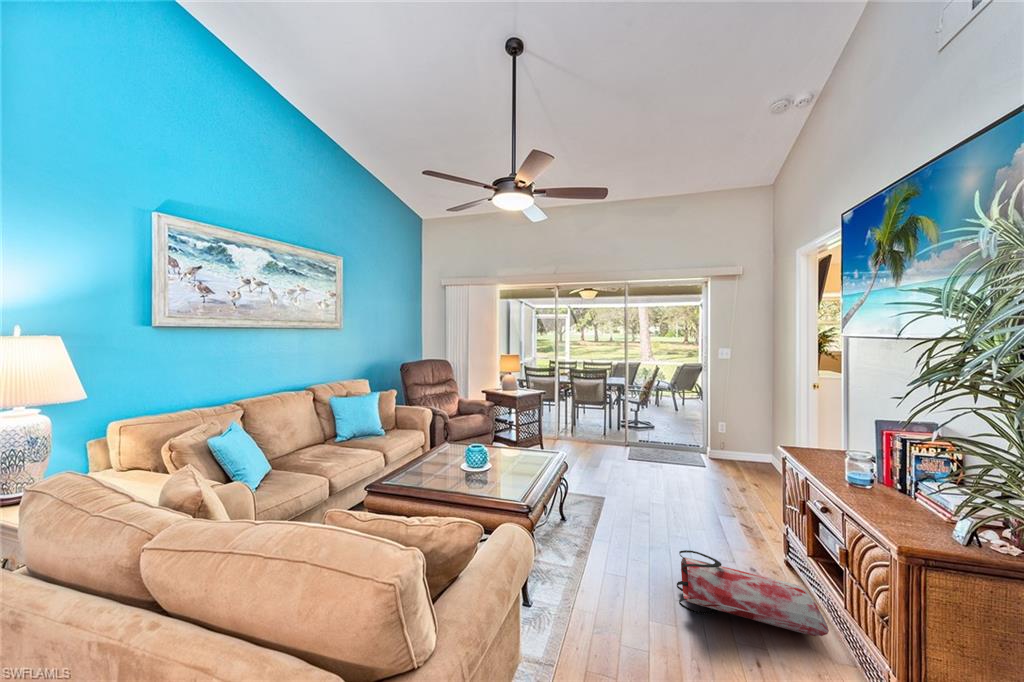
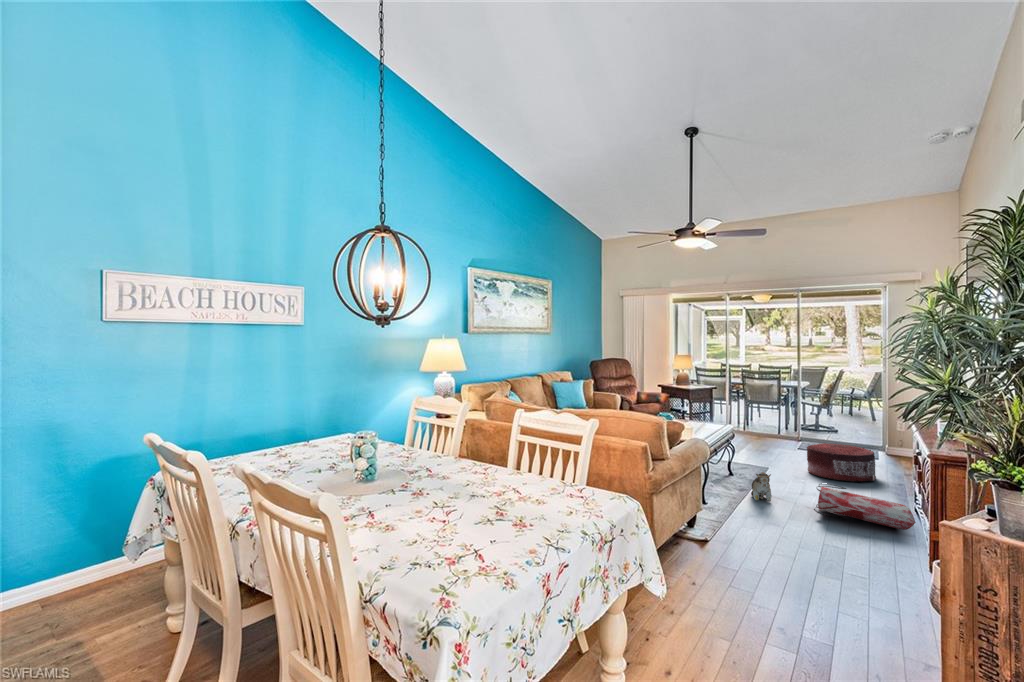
pouf: none [644,459,719,513] -> present [807,443,876,481]
plush toy: none [587,537,616,581] -> present [751,472,771,501]

